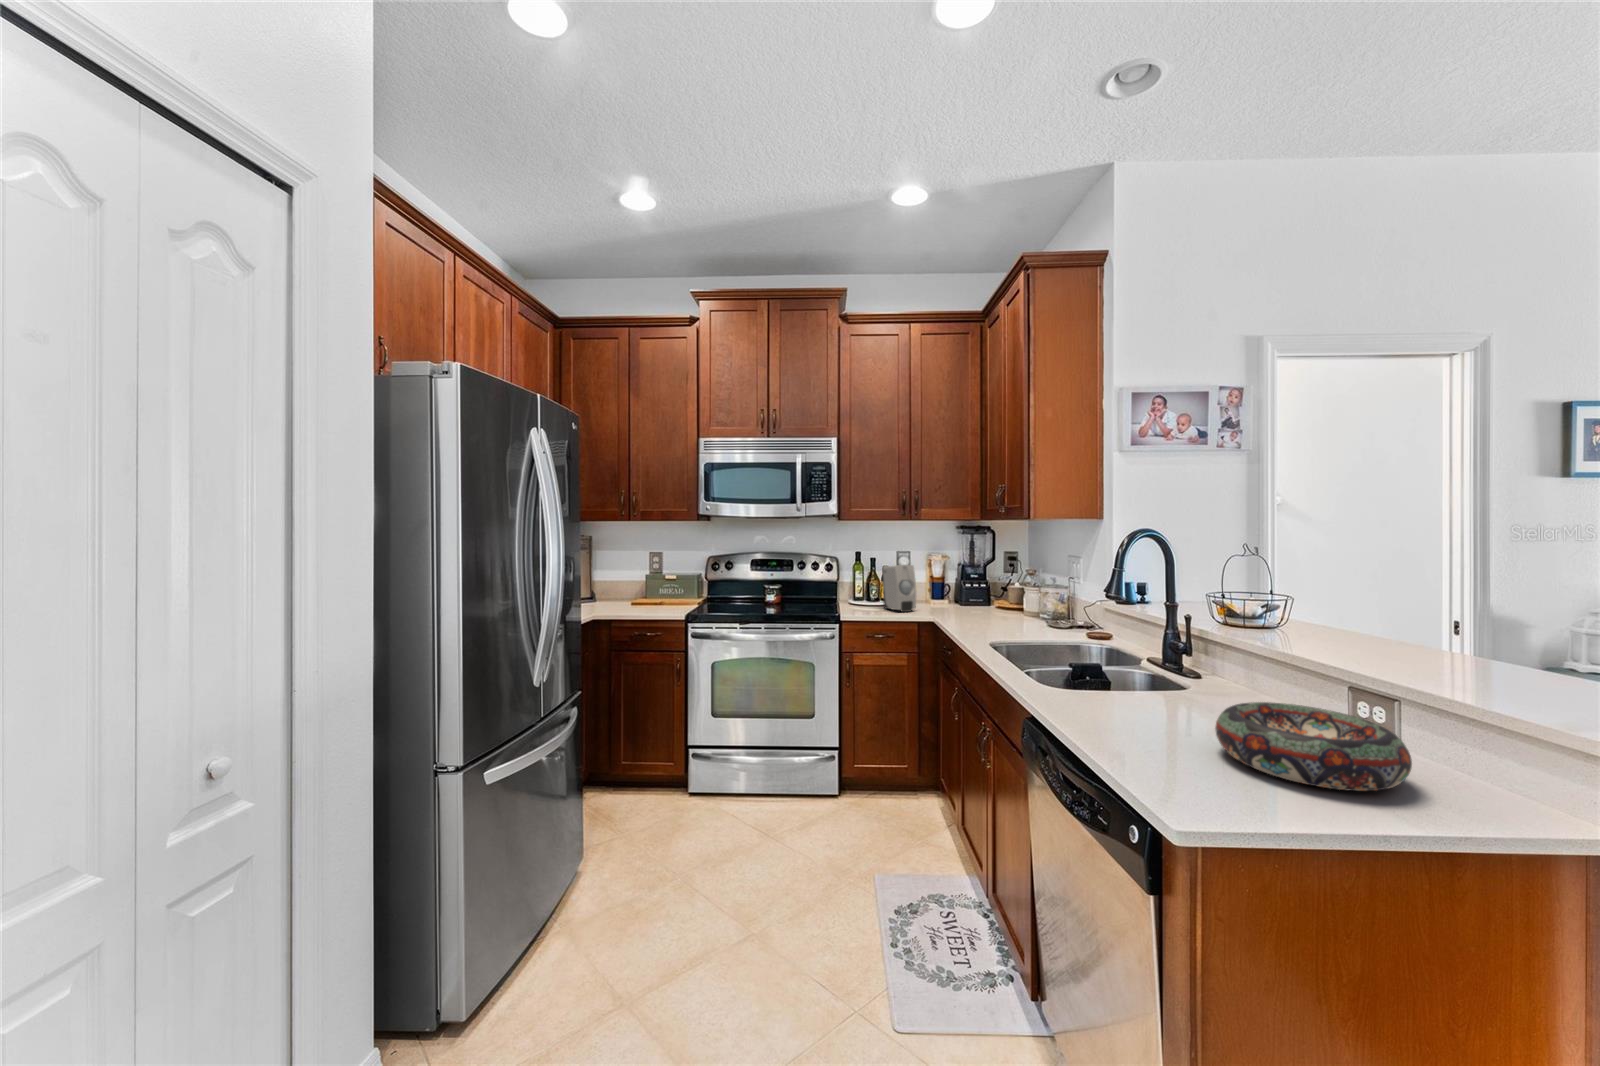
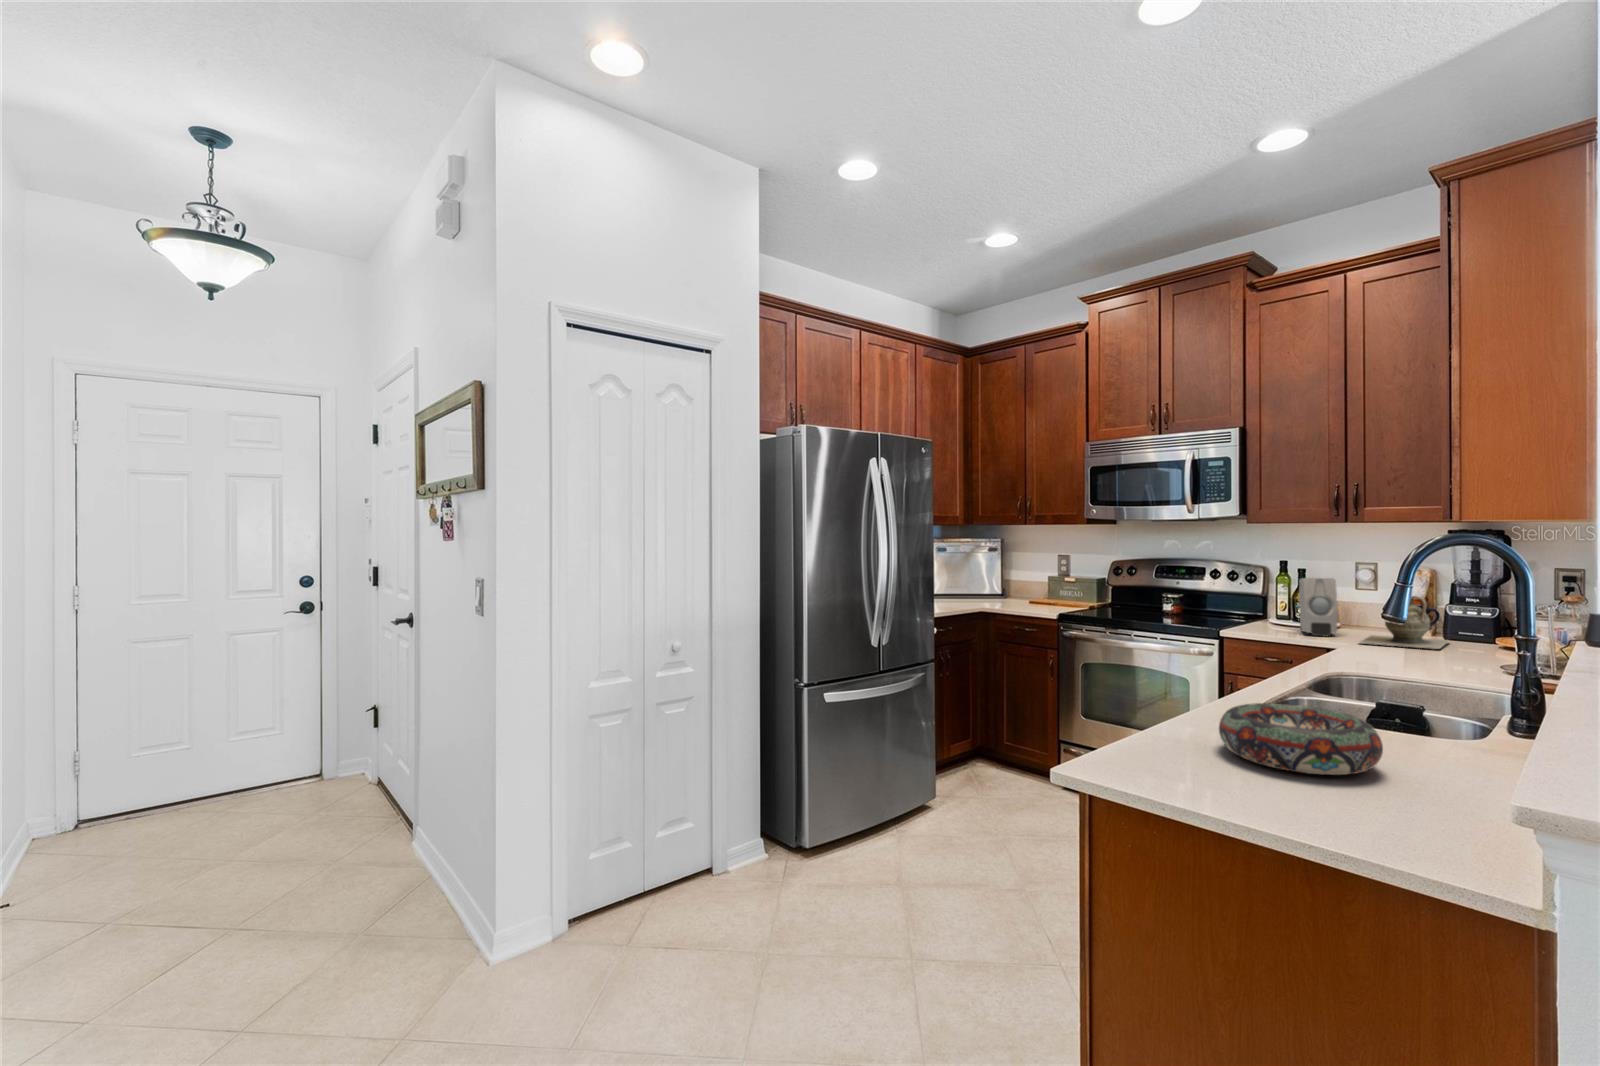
ceramic jug: none [933,569,993,616] -> present [1360,596,1448,649]

